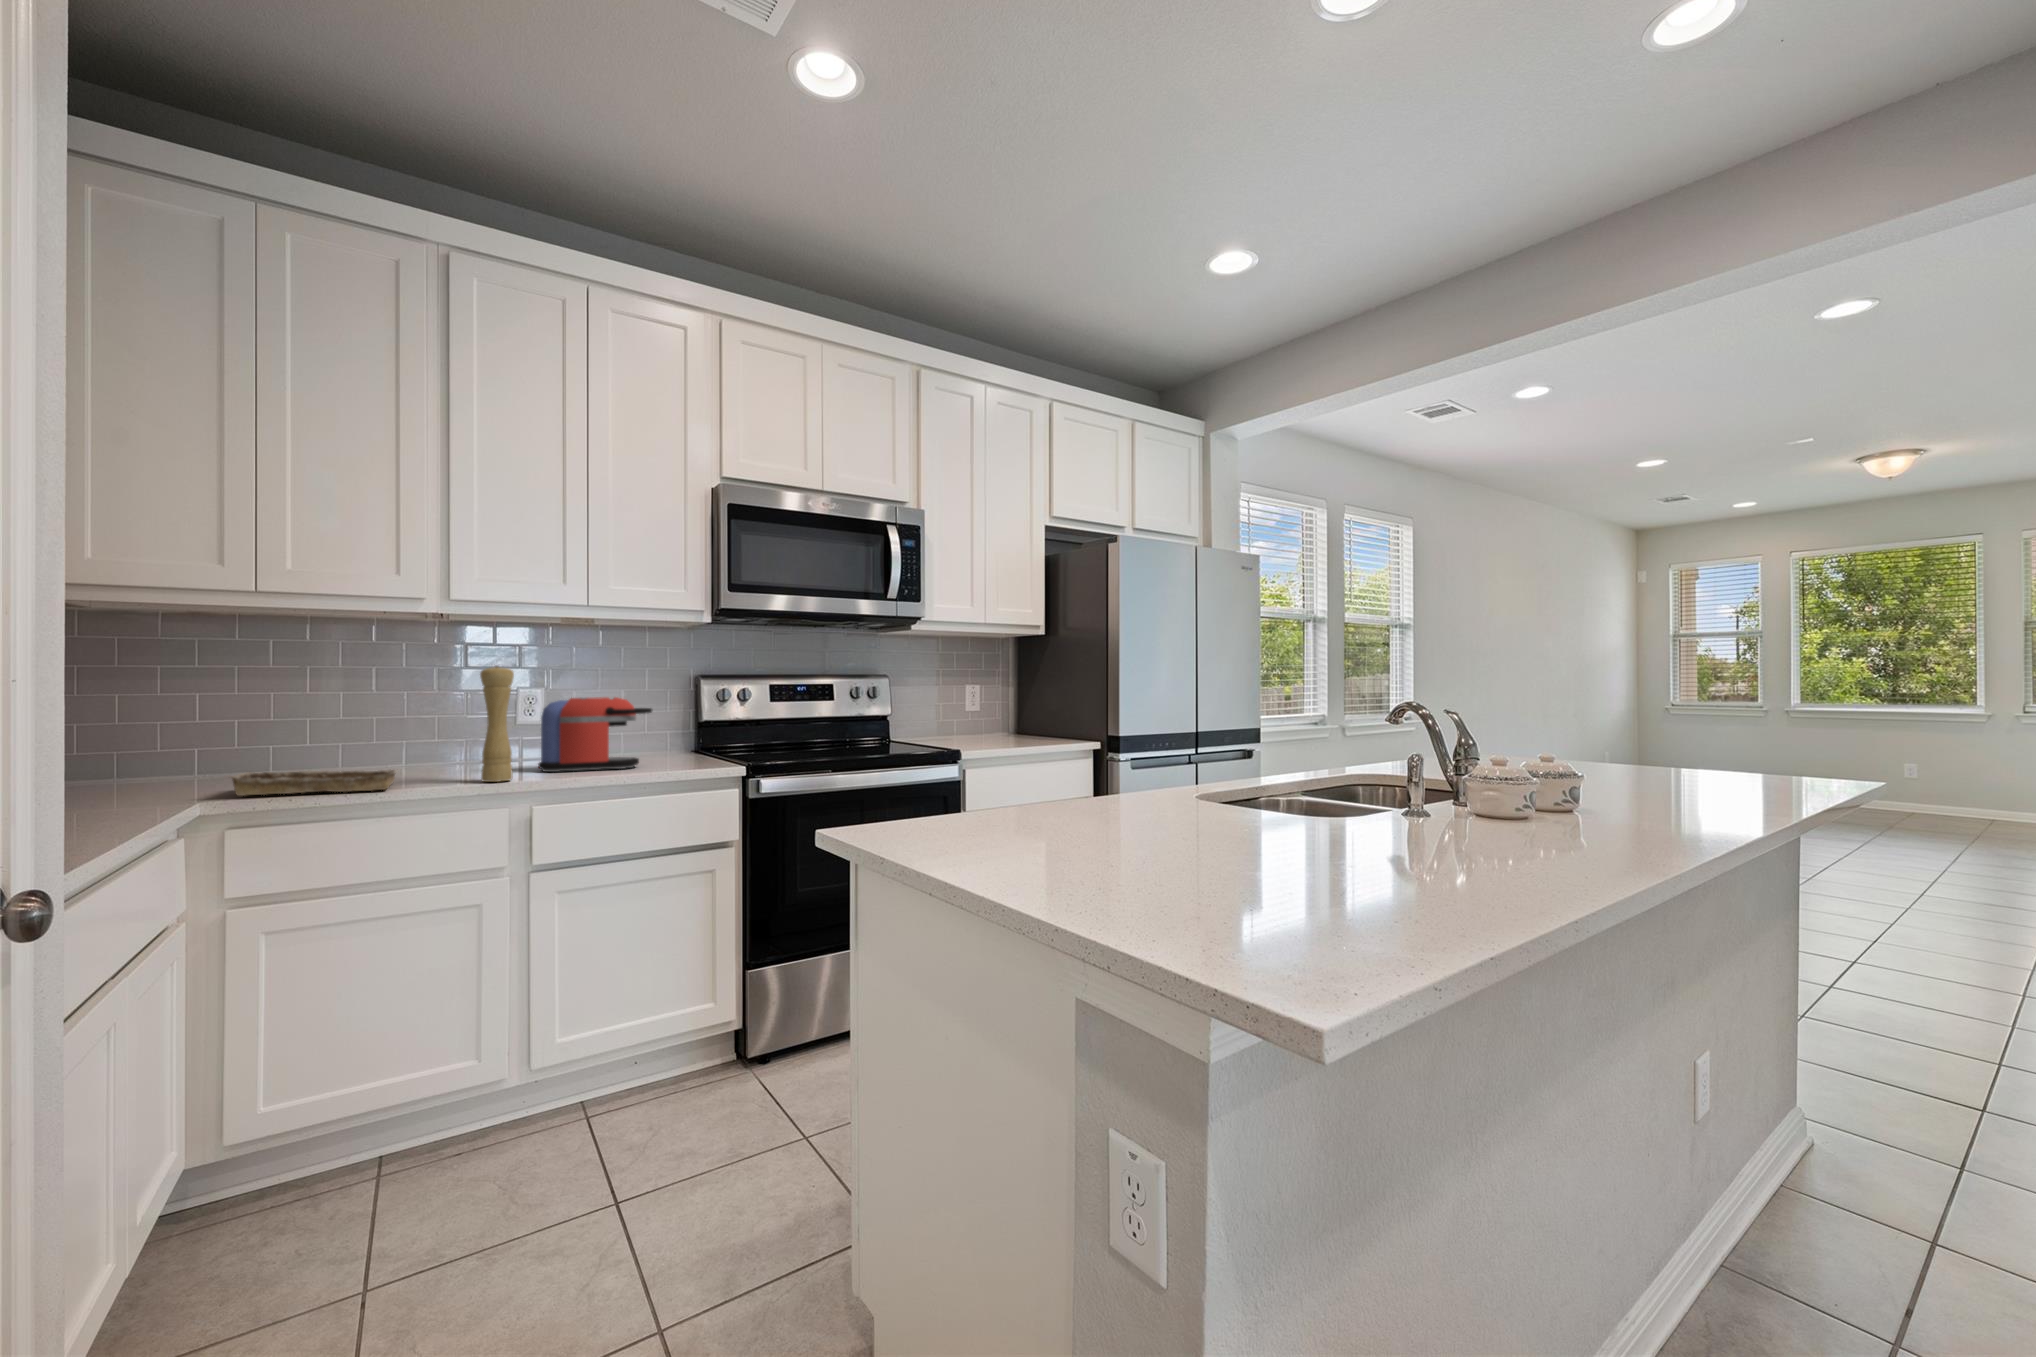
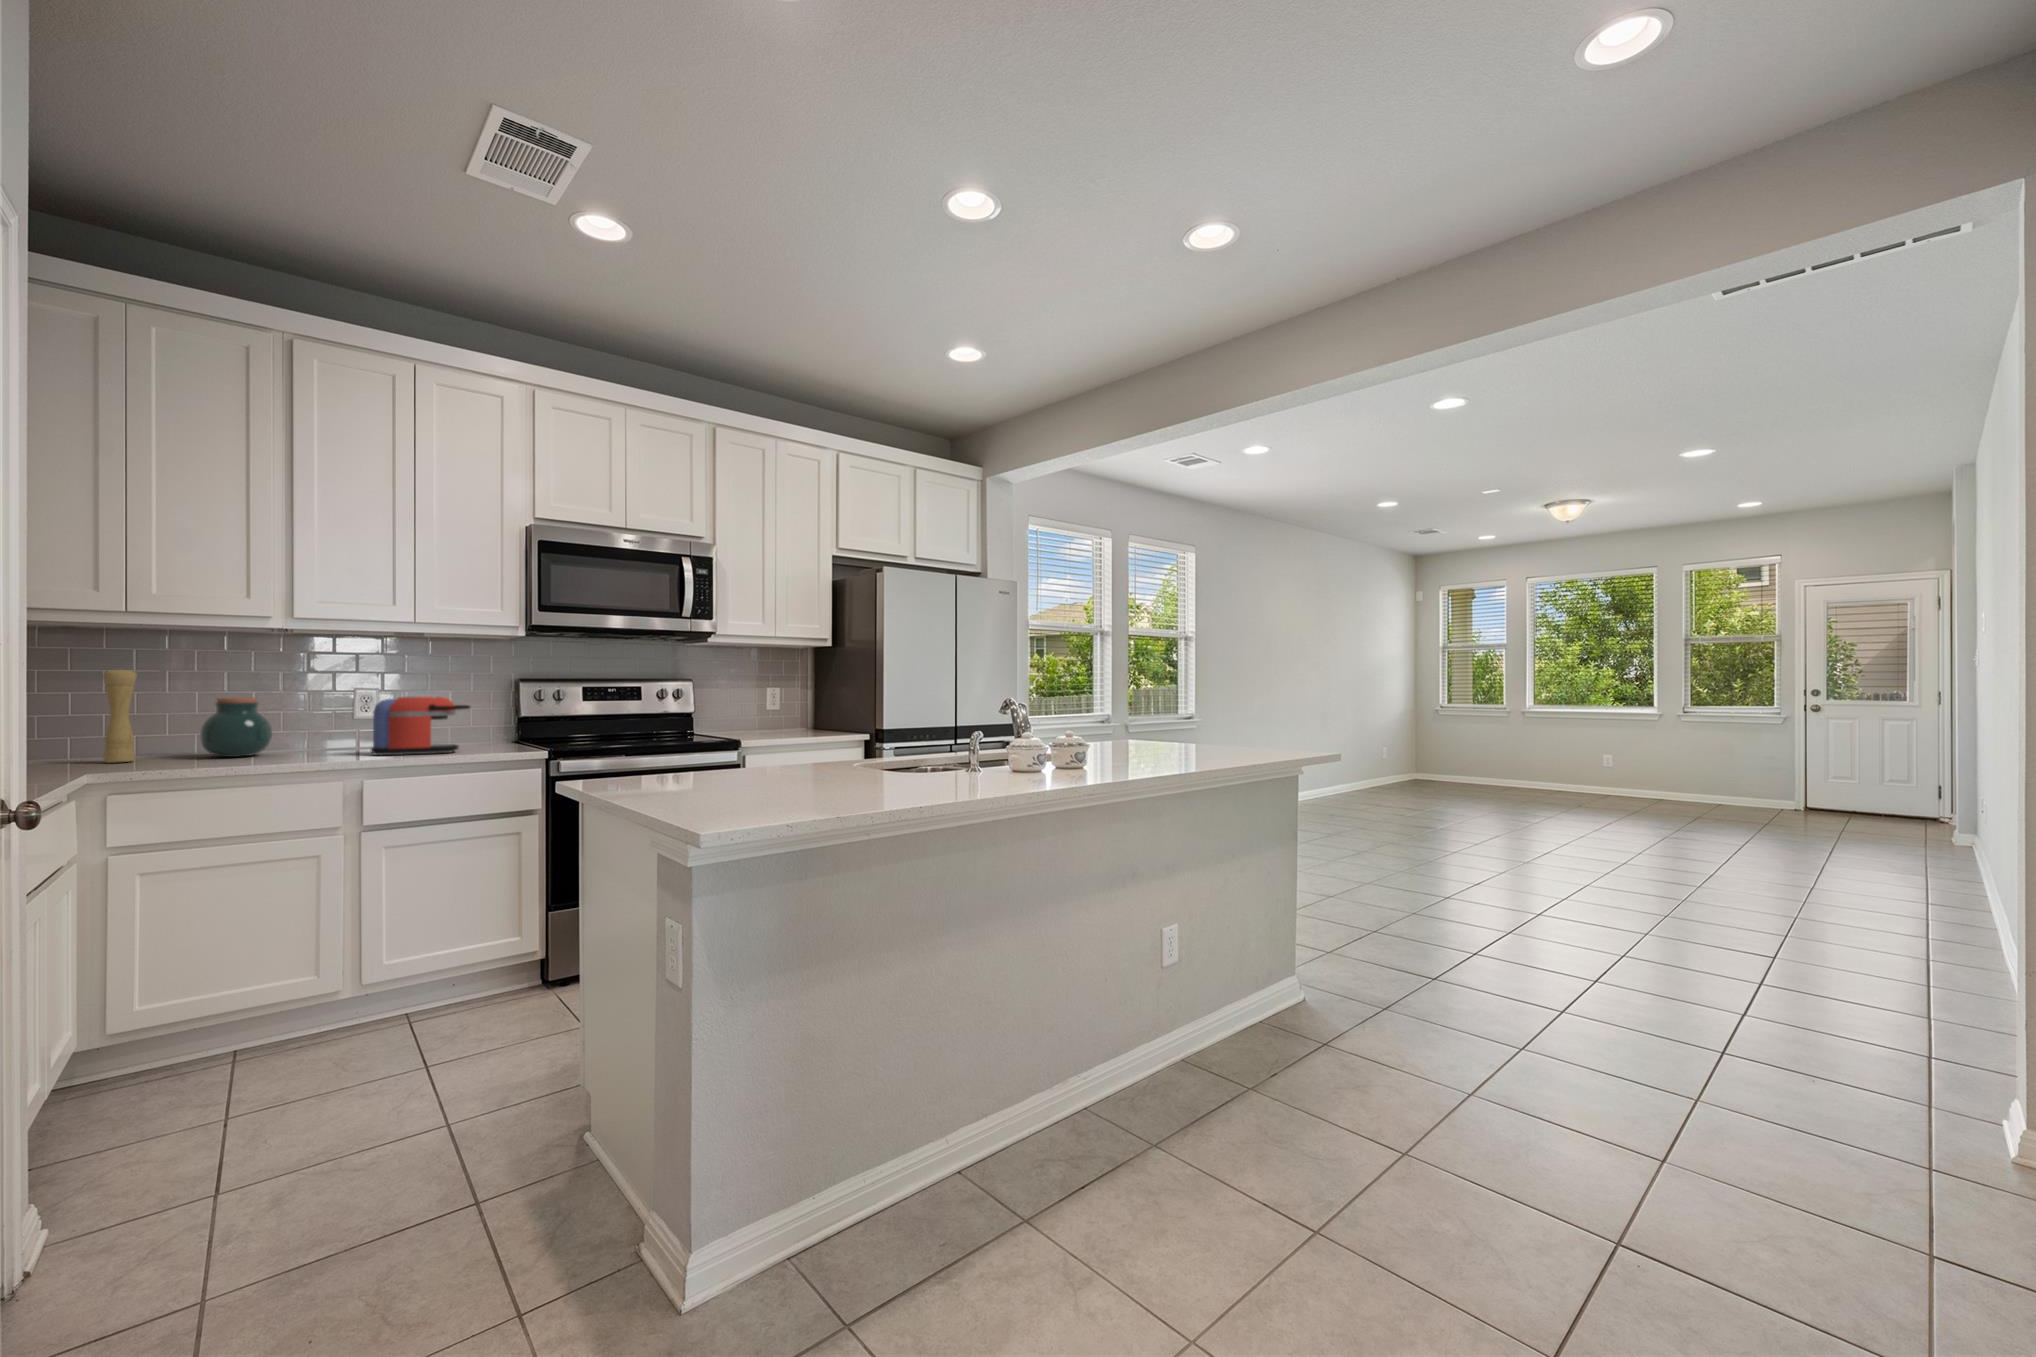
pepper mill: present [480,666,514,782] -> present [103,668,137,763]
jar: none [341,700,423,774] -> present [200,698,272,757]
tray: present [231,770,398,796] -> none [104,753,254,771]

